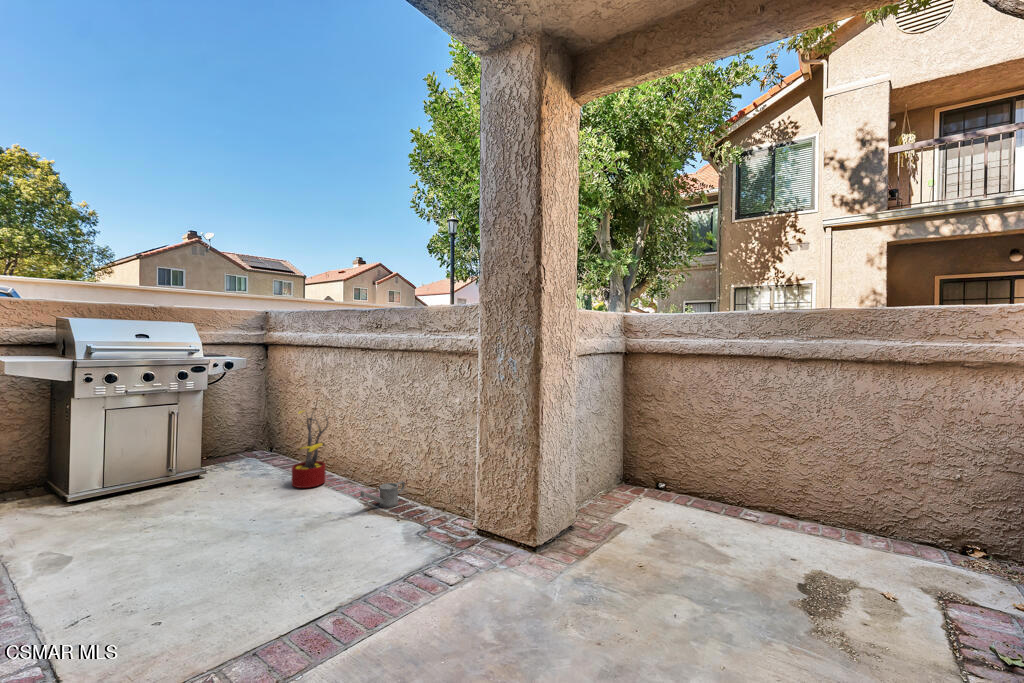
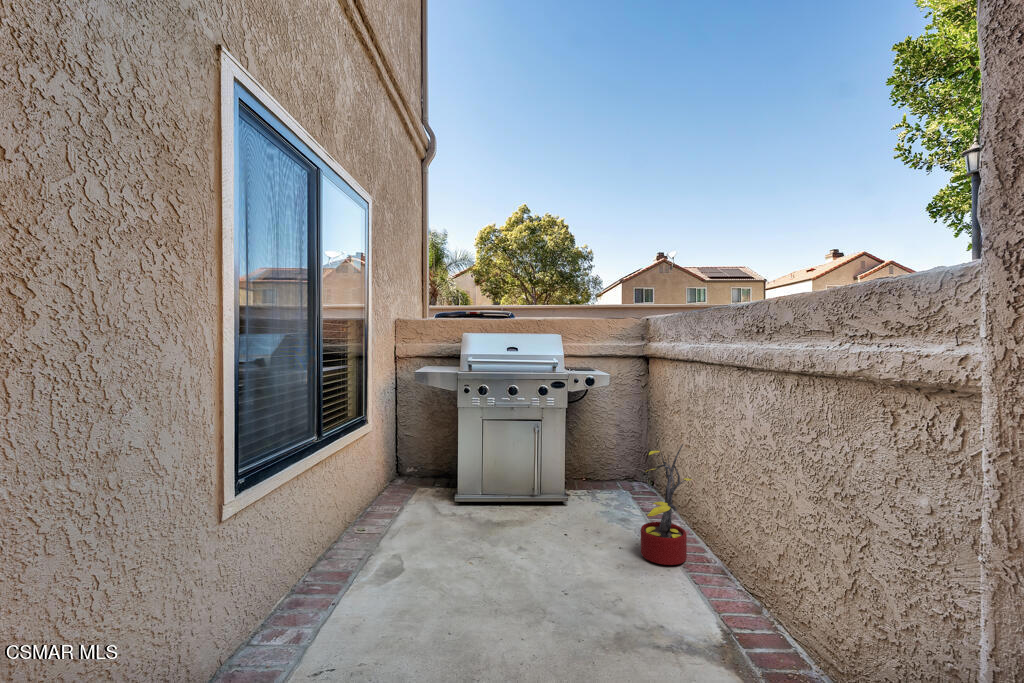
watering can: present [360,481,405,507] -> none [704,615,801,670]

